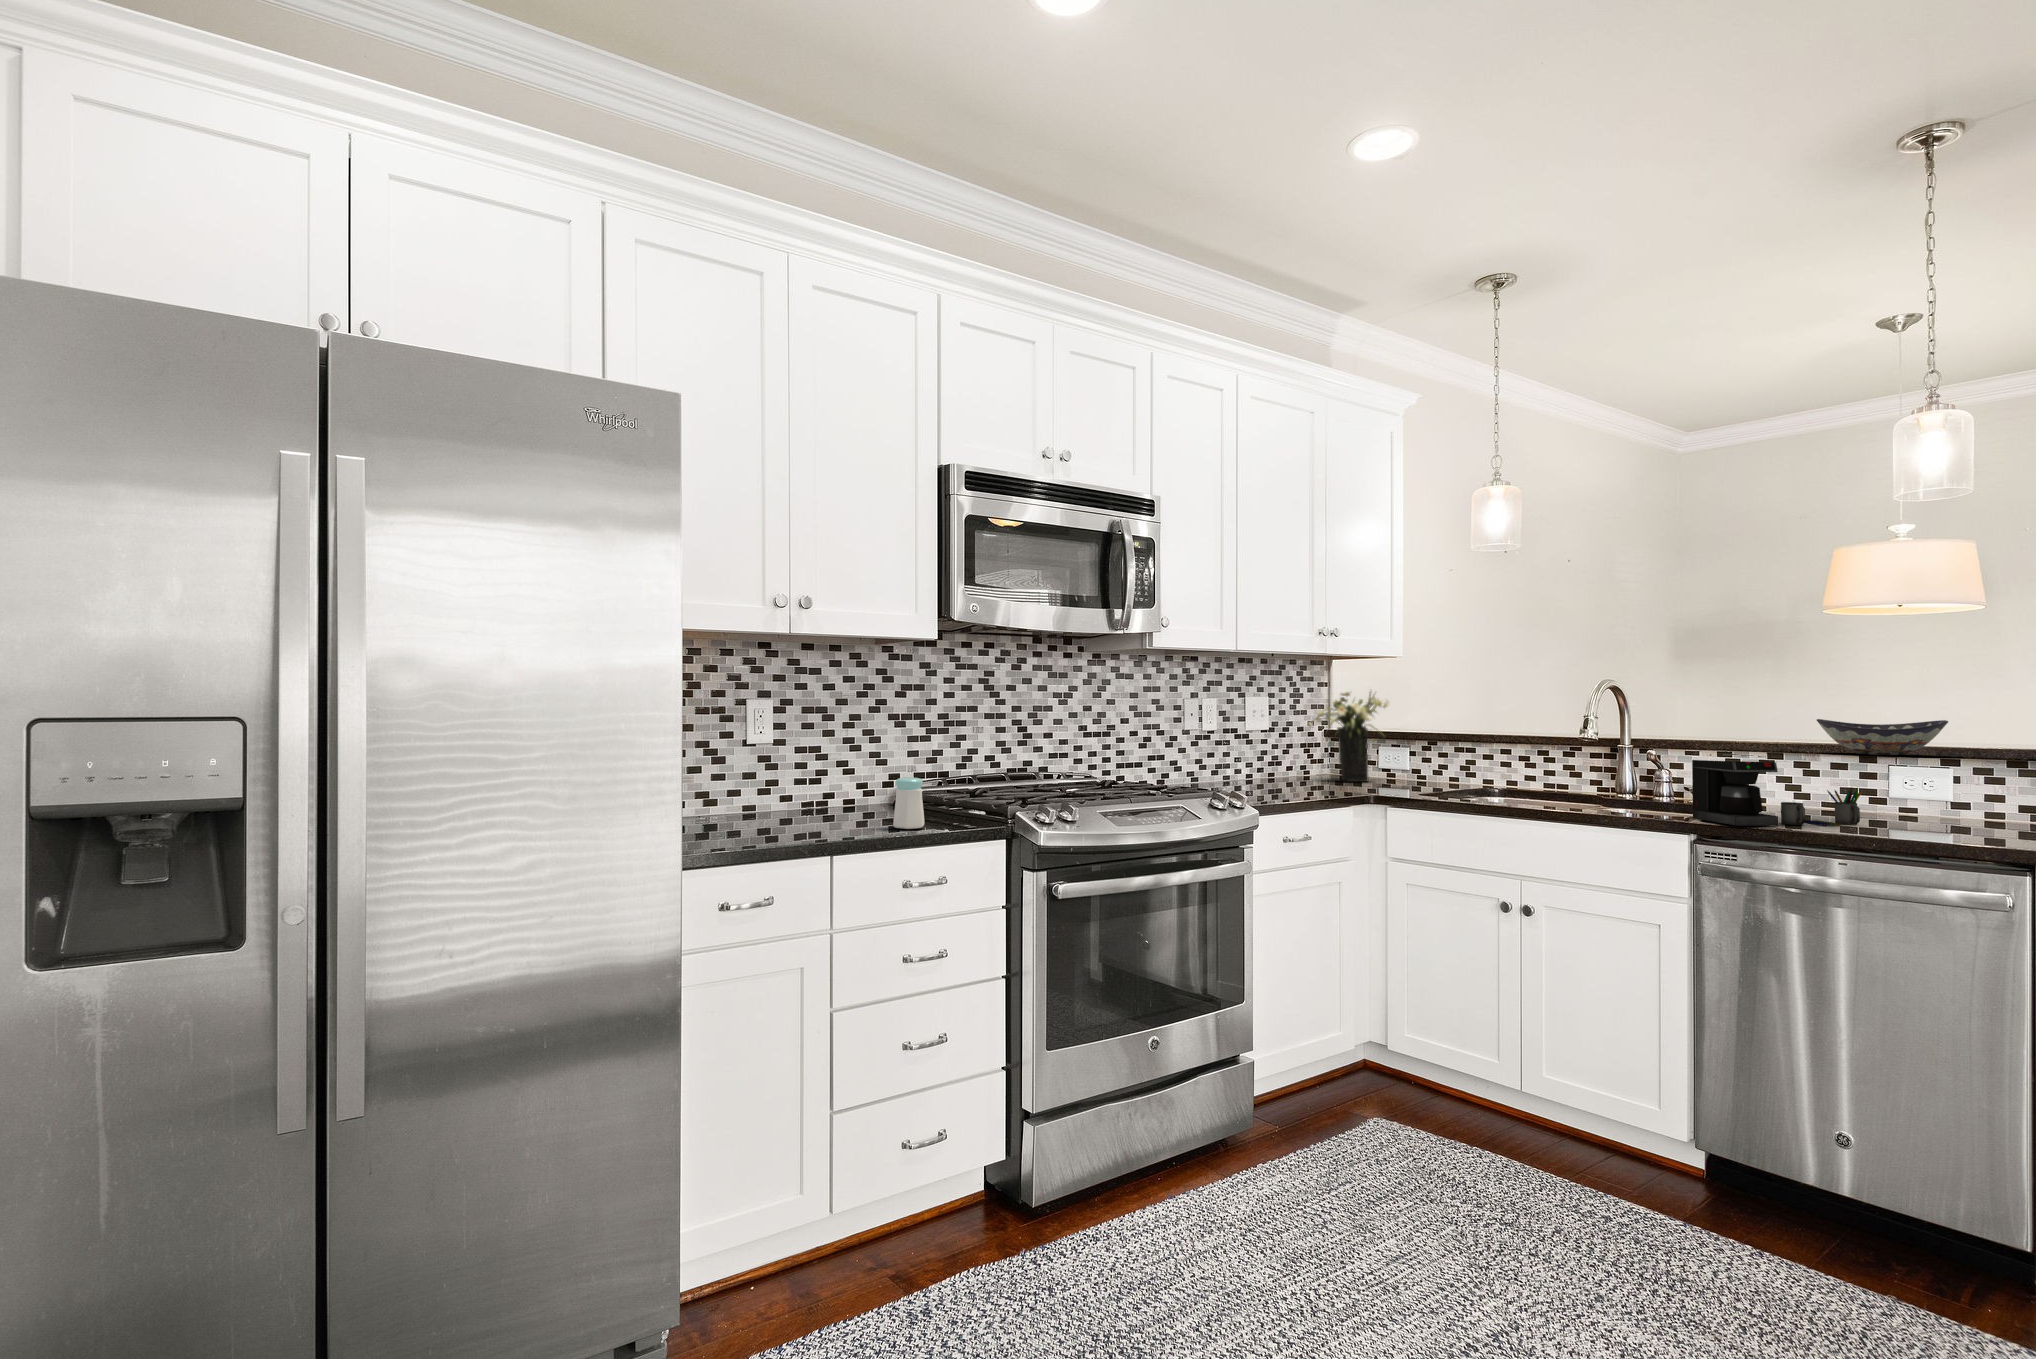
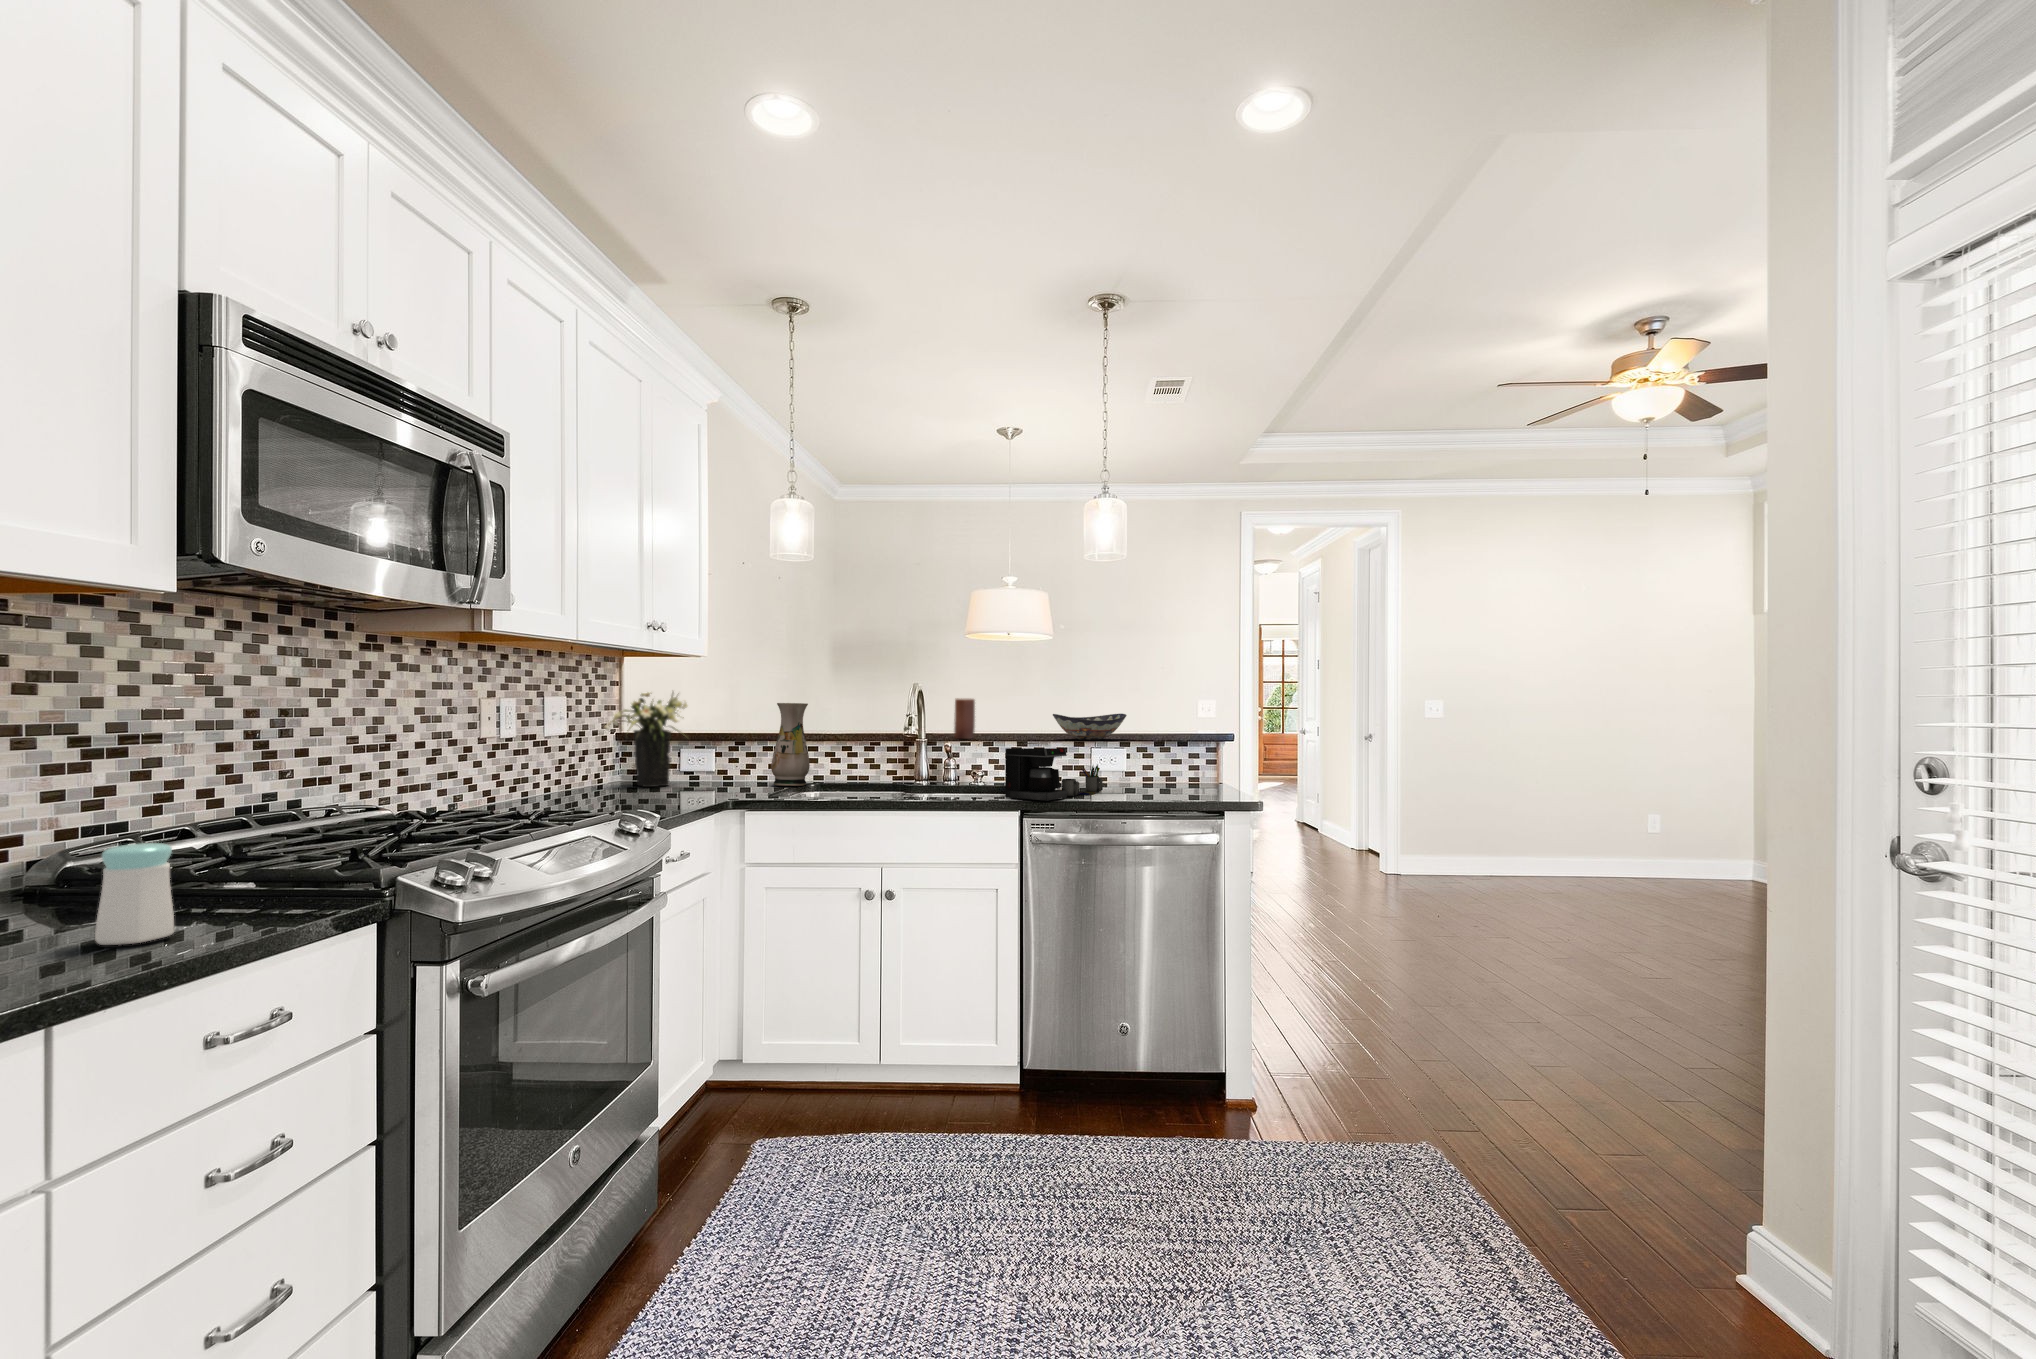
candle: none [1678,698,1707,748] -> present [954,698,975,739]
vase: none [1460,703,1502,790] -> present [771,703,810,786]

